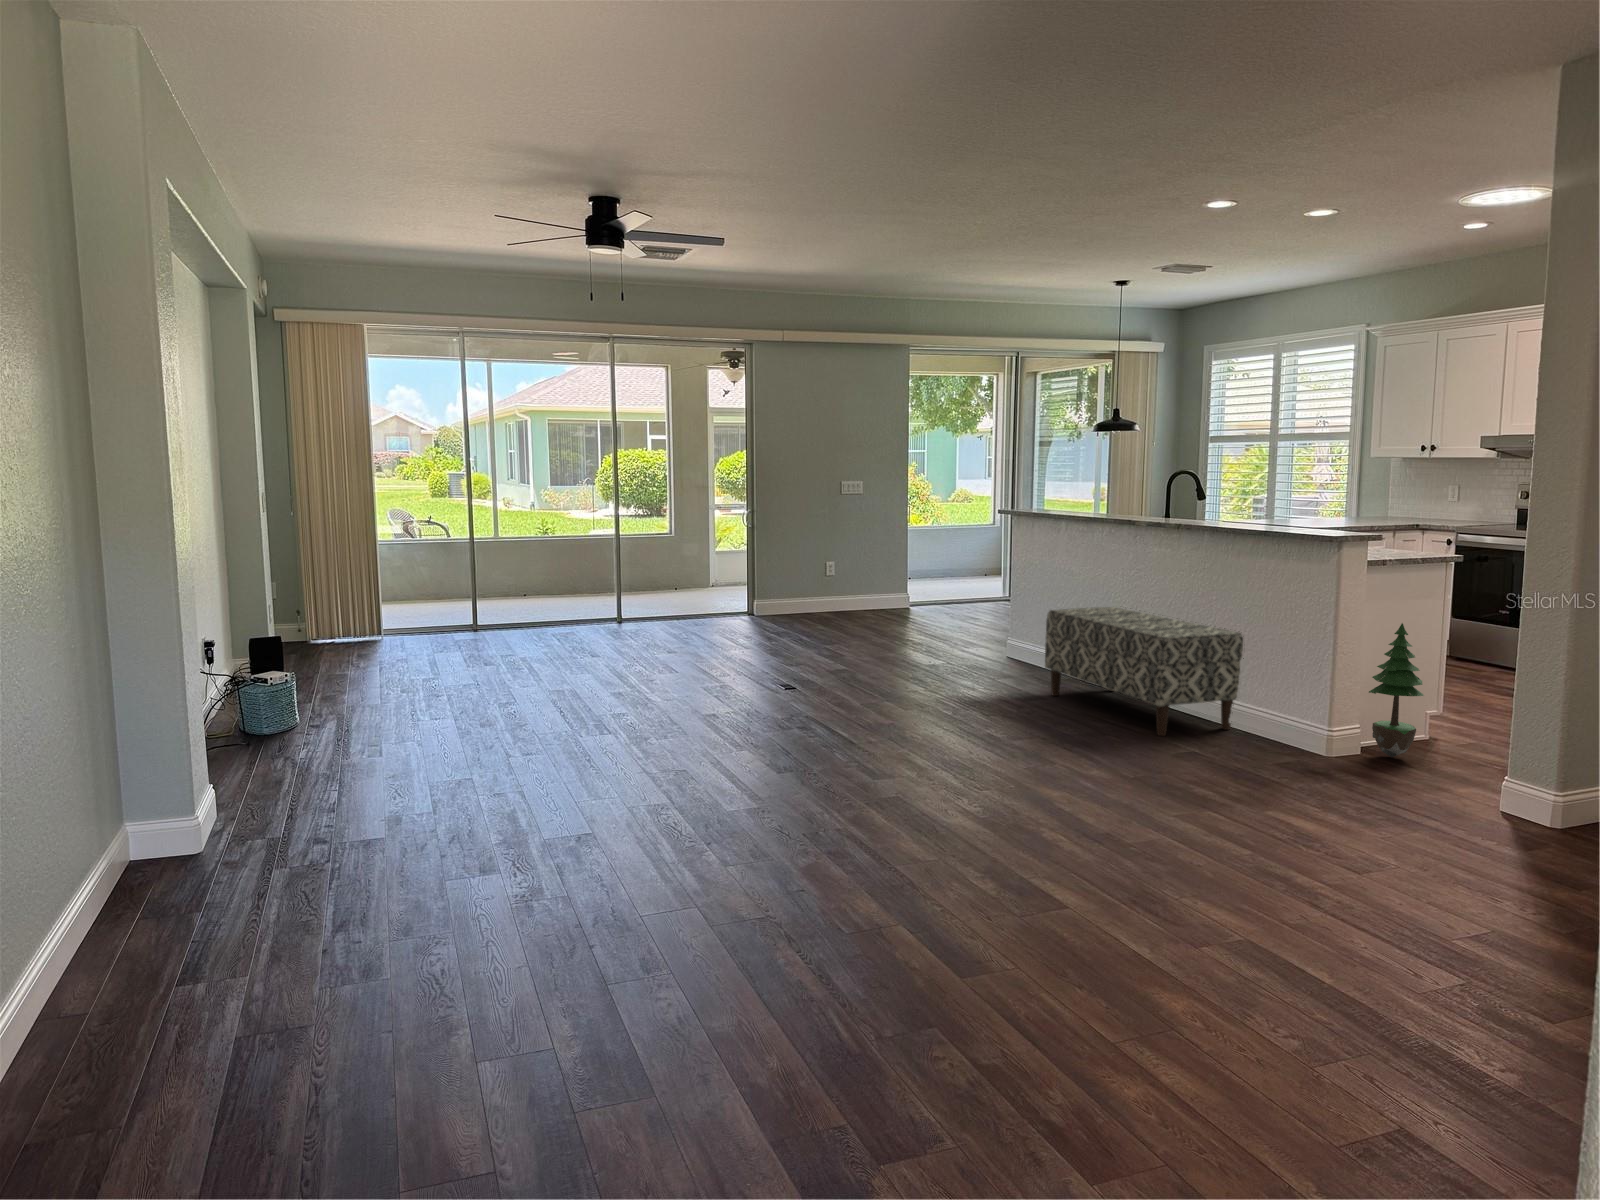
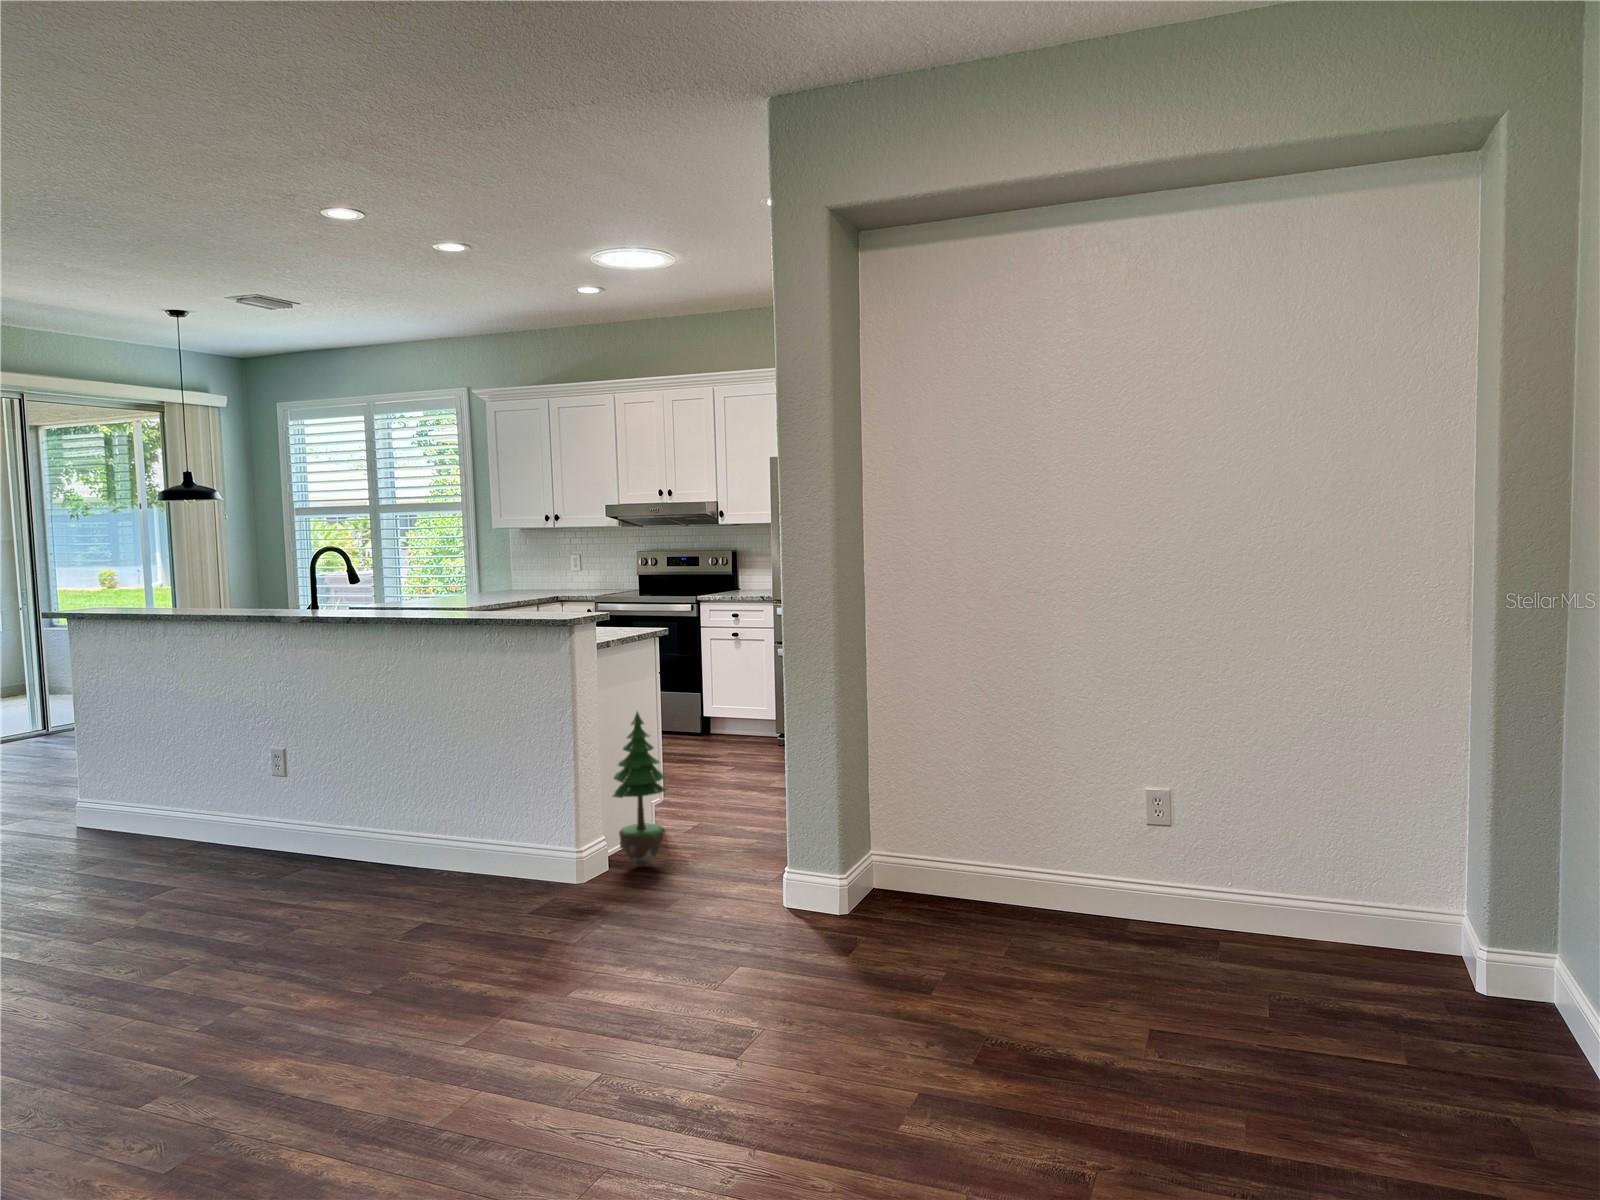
bench: present [1045,607,1244,736] -> none [155,738,460,914]

